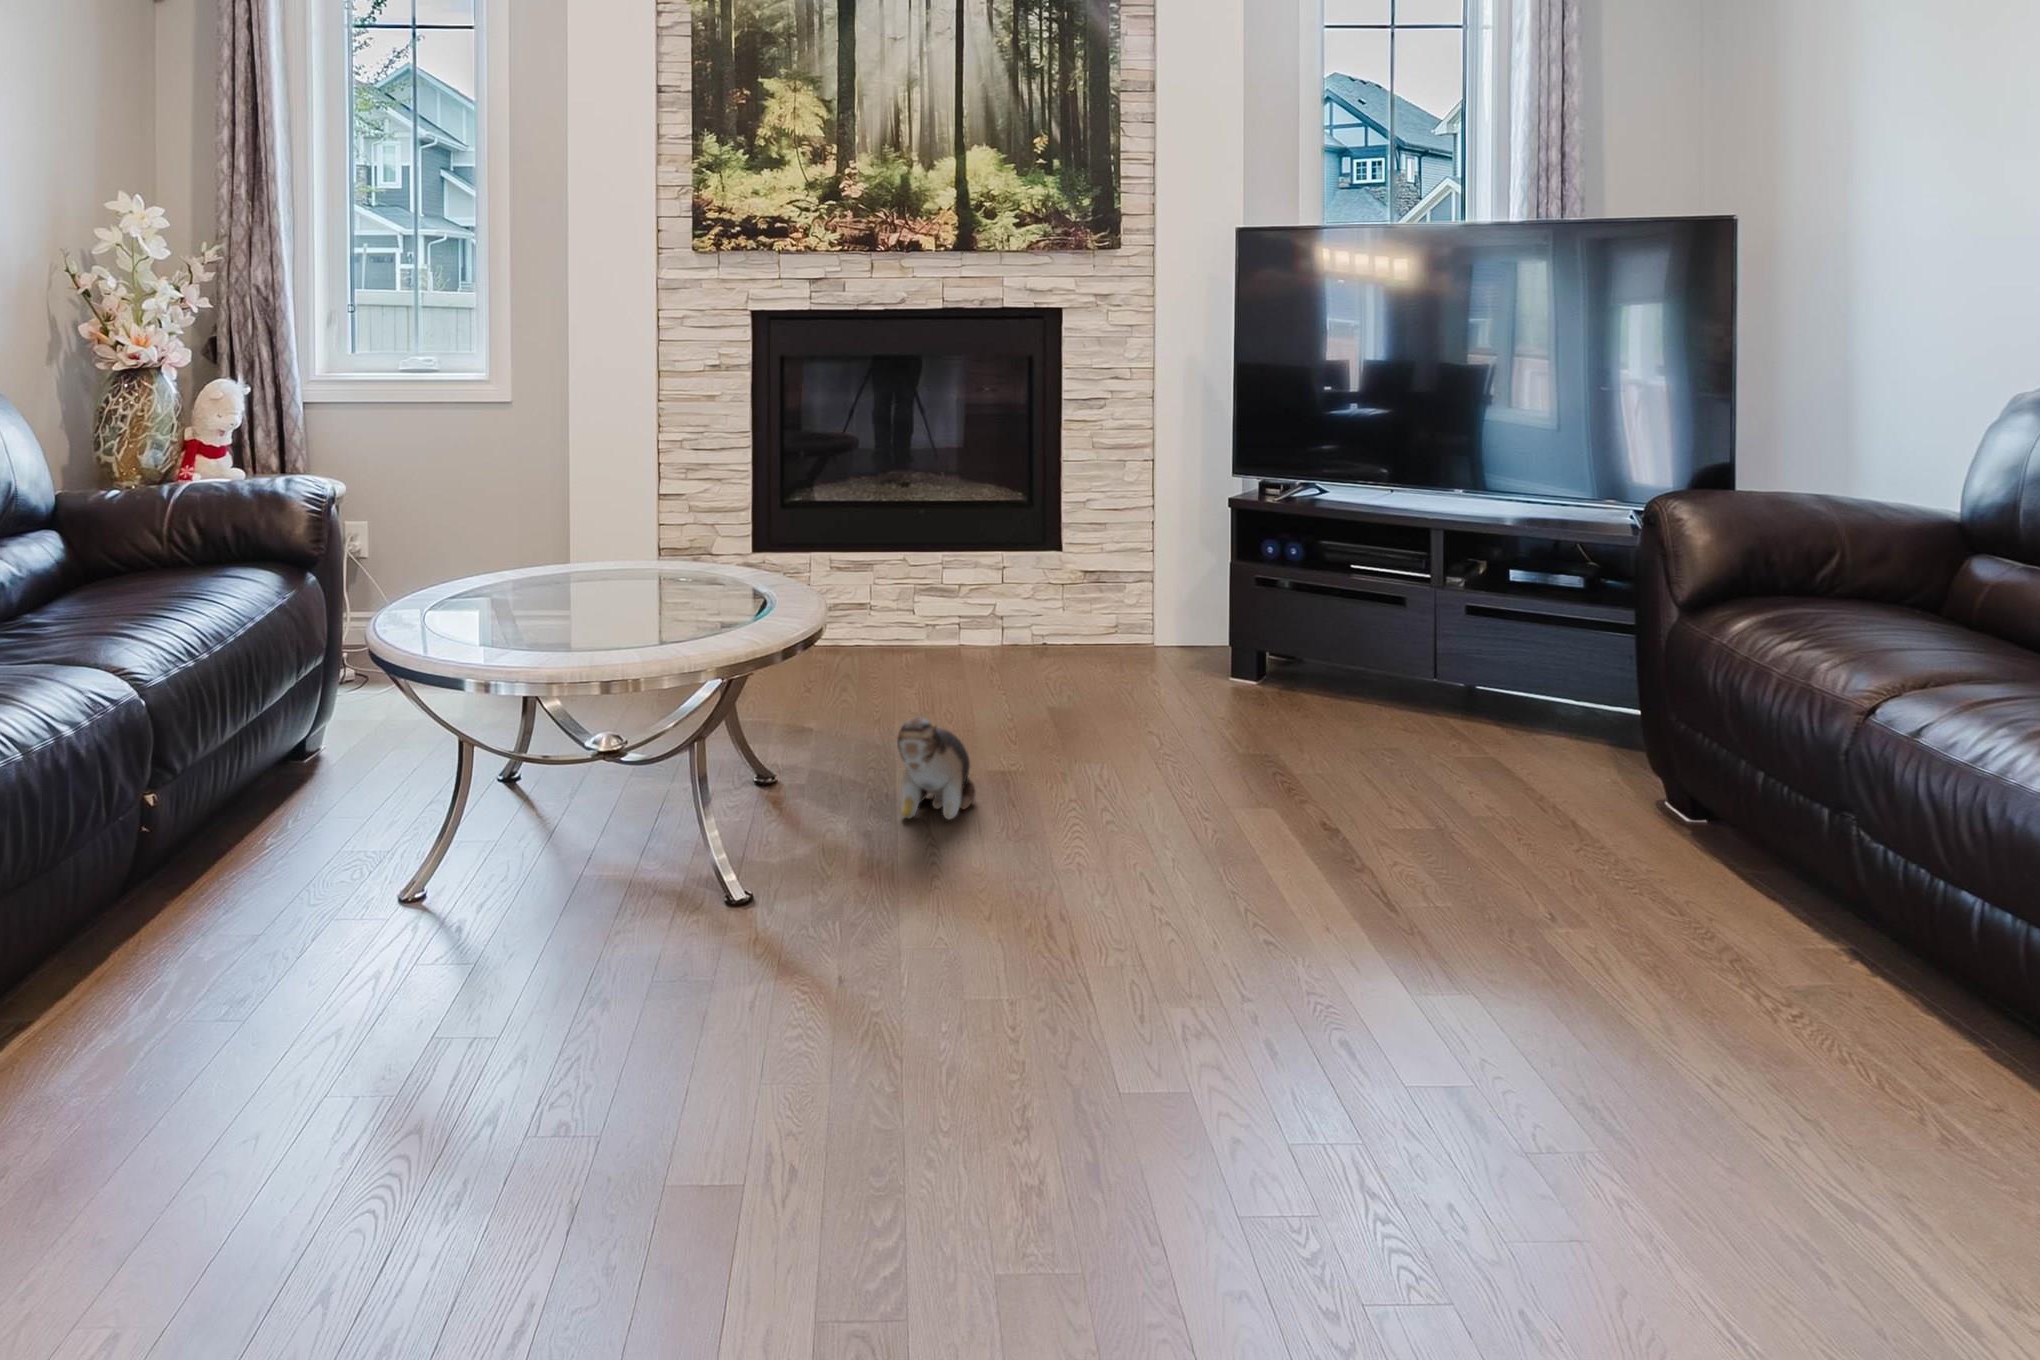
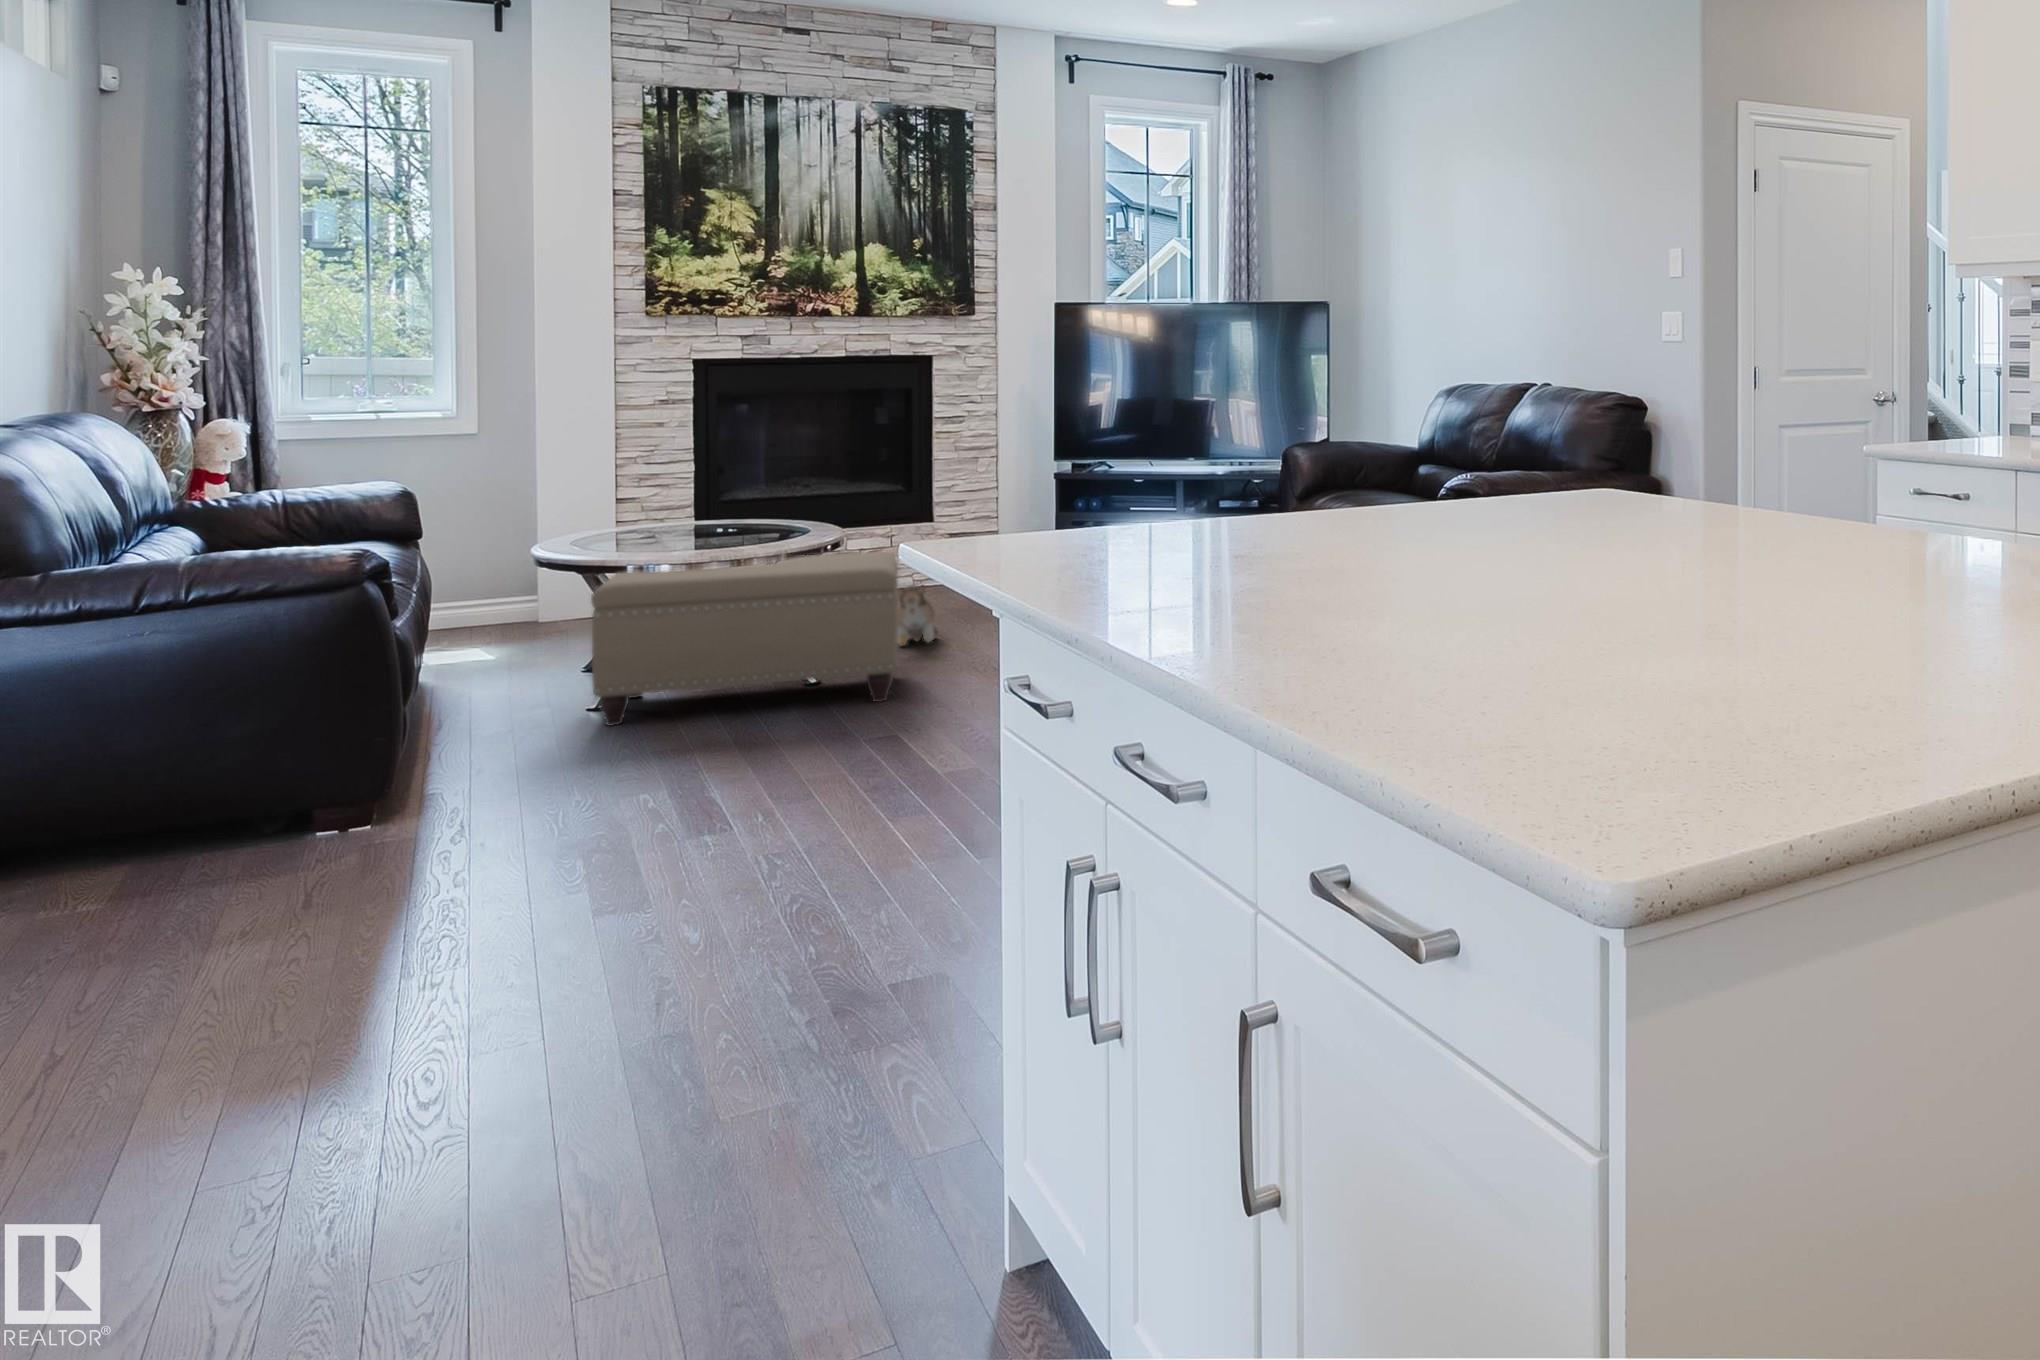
ottoman: none [247,665,837,1056] -> present [591,552,898,726]

